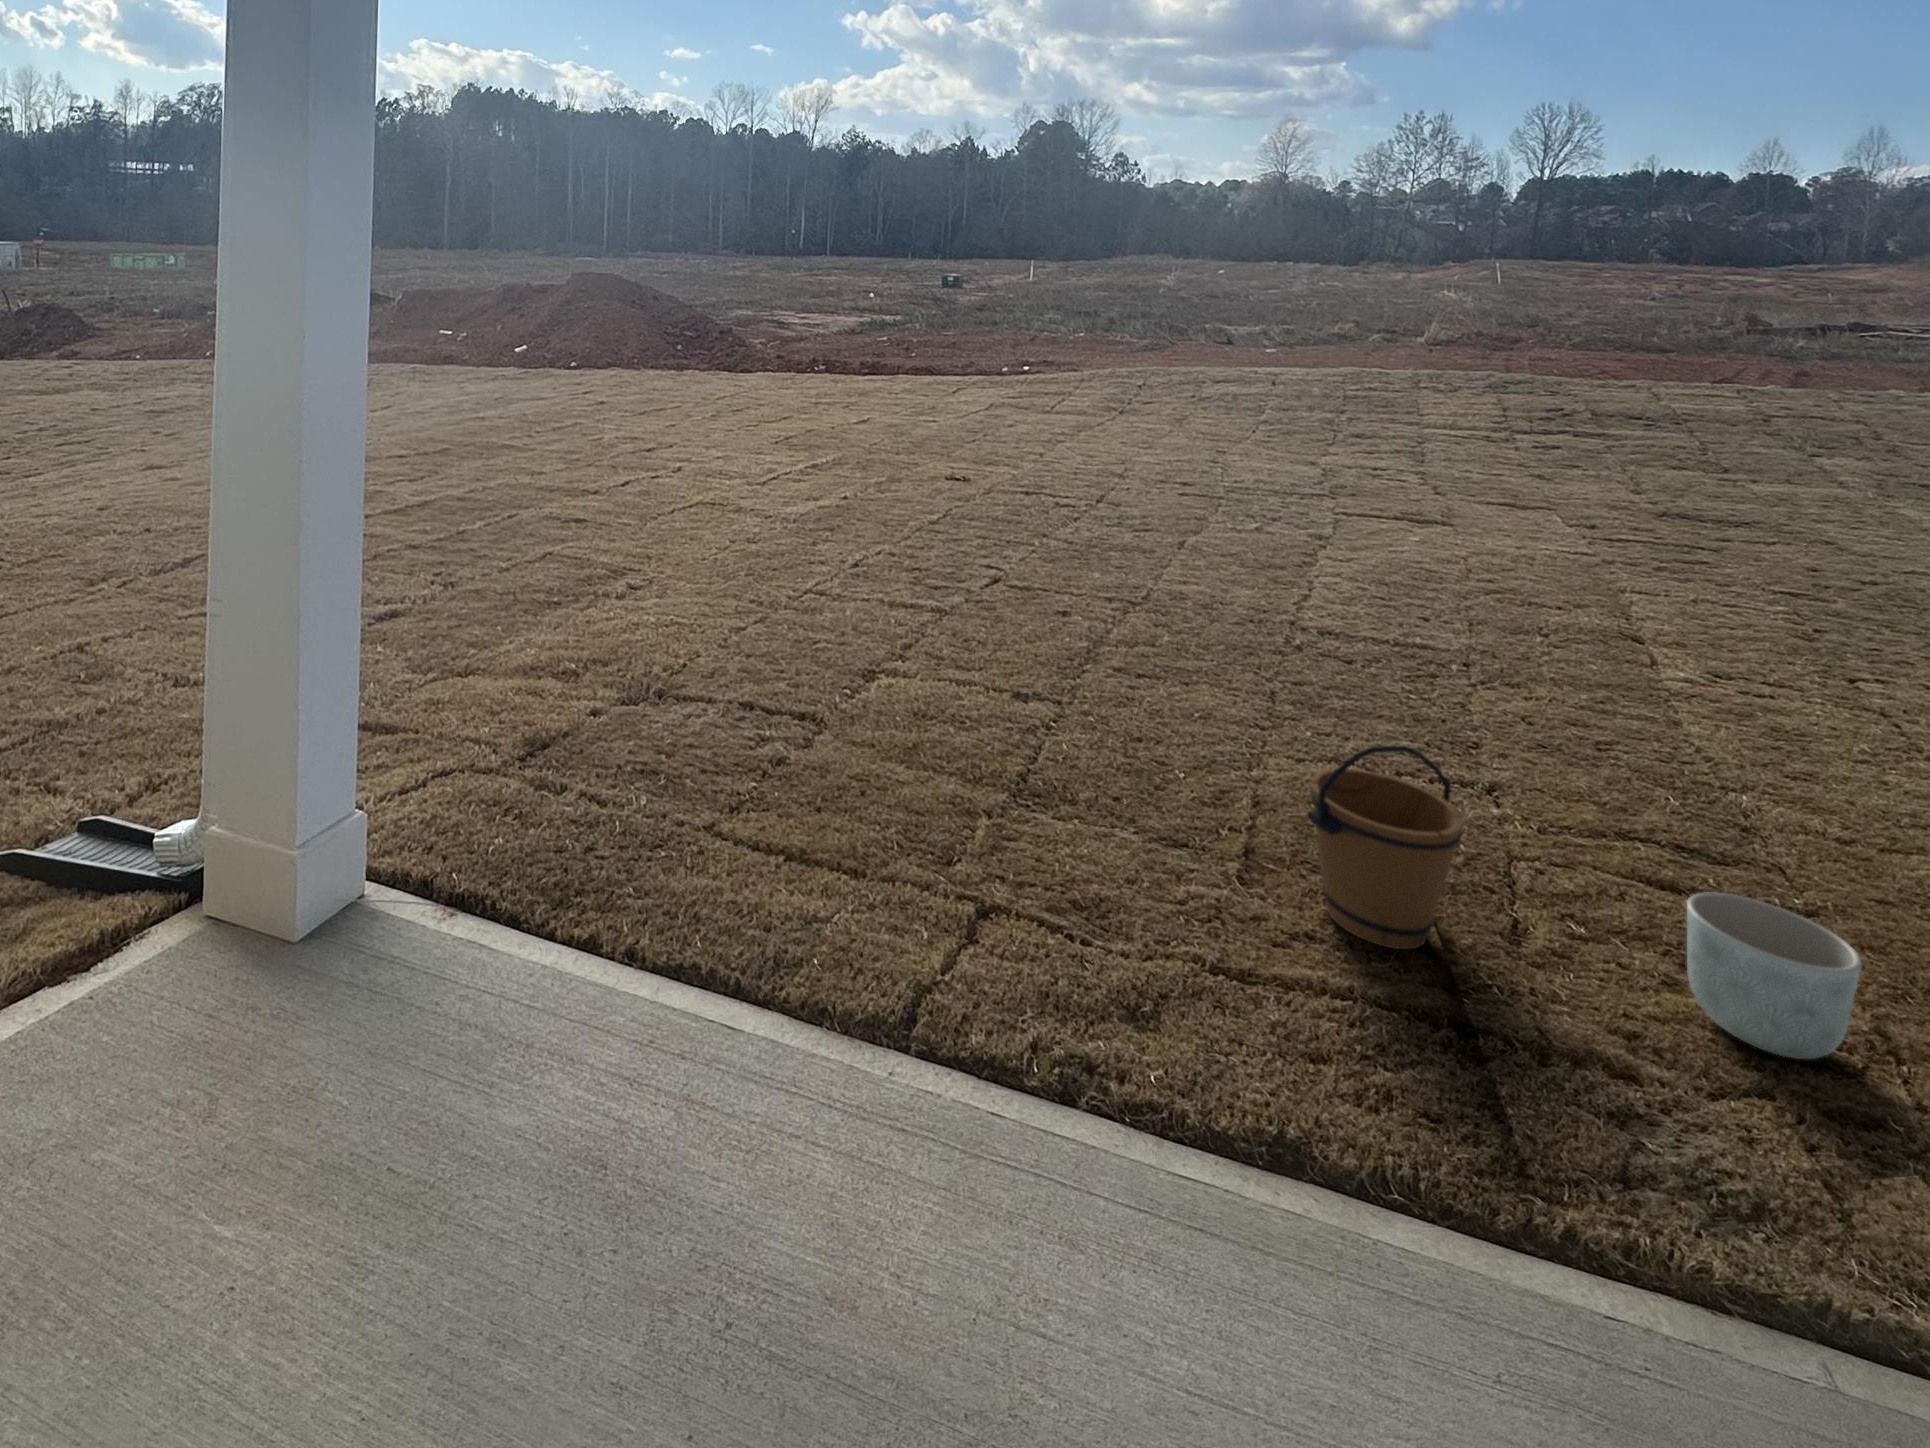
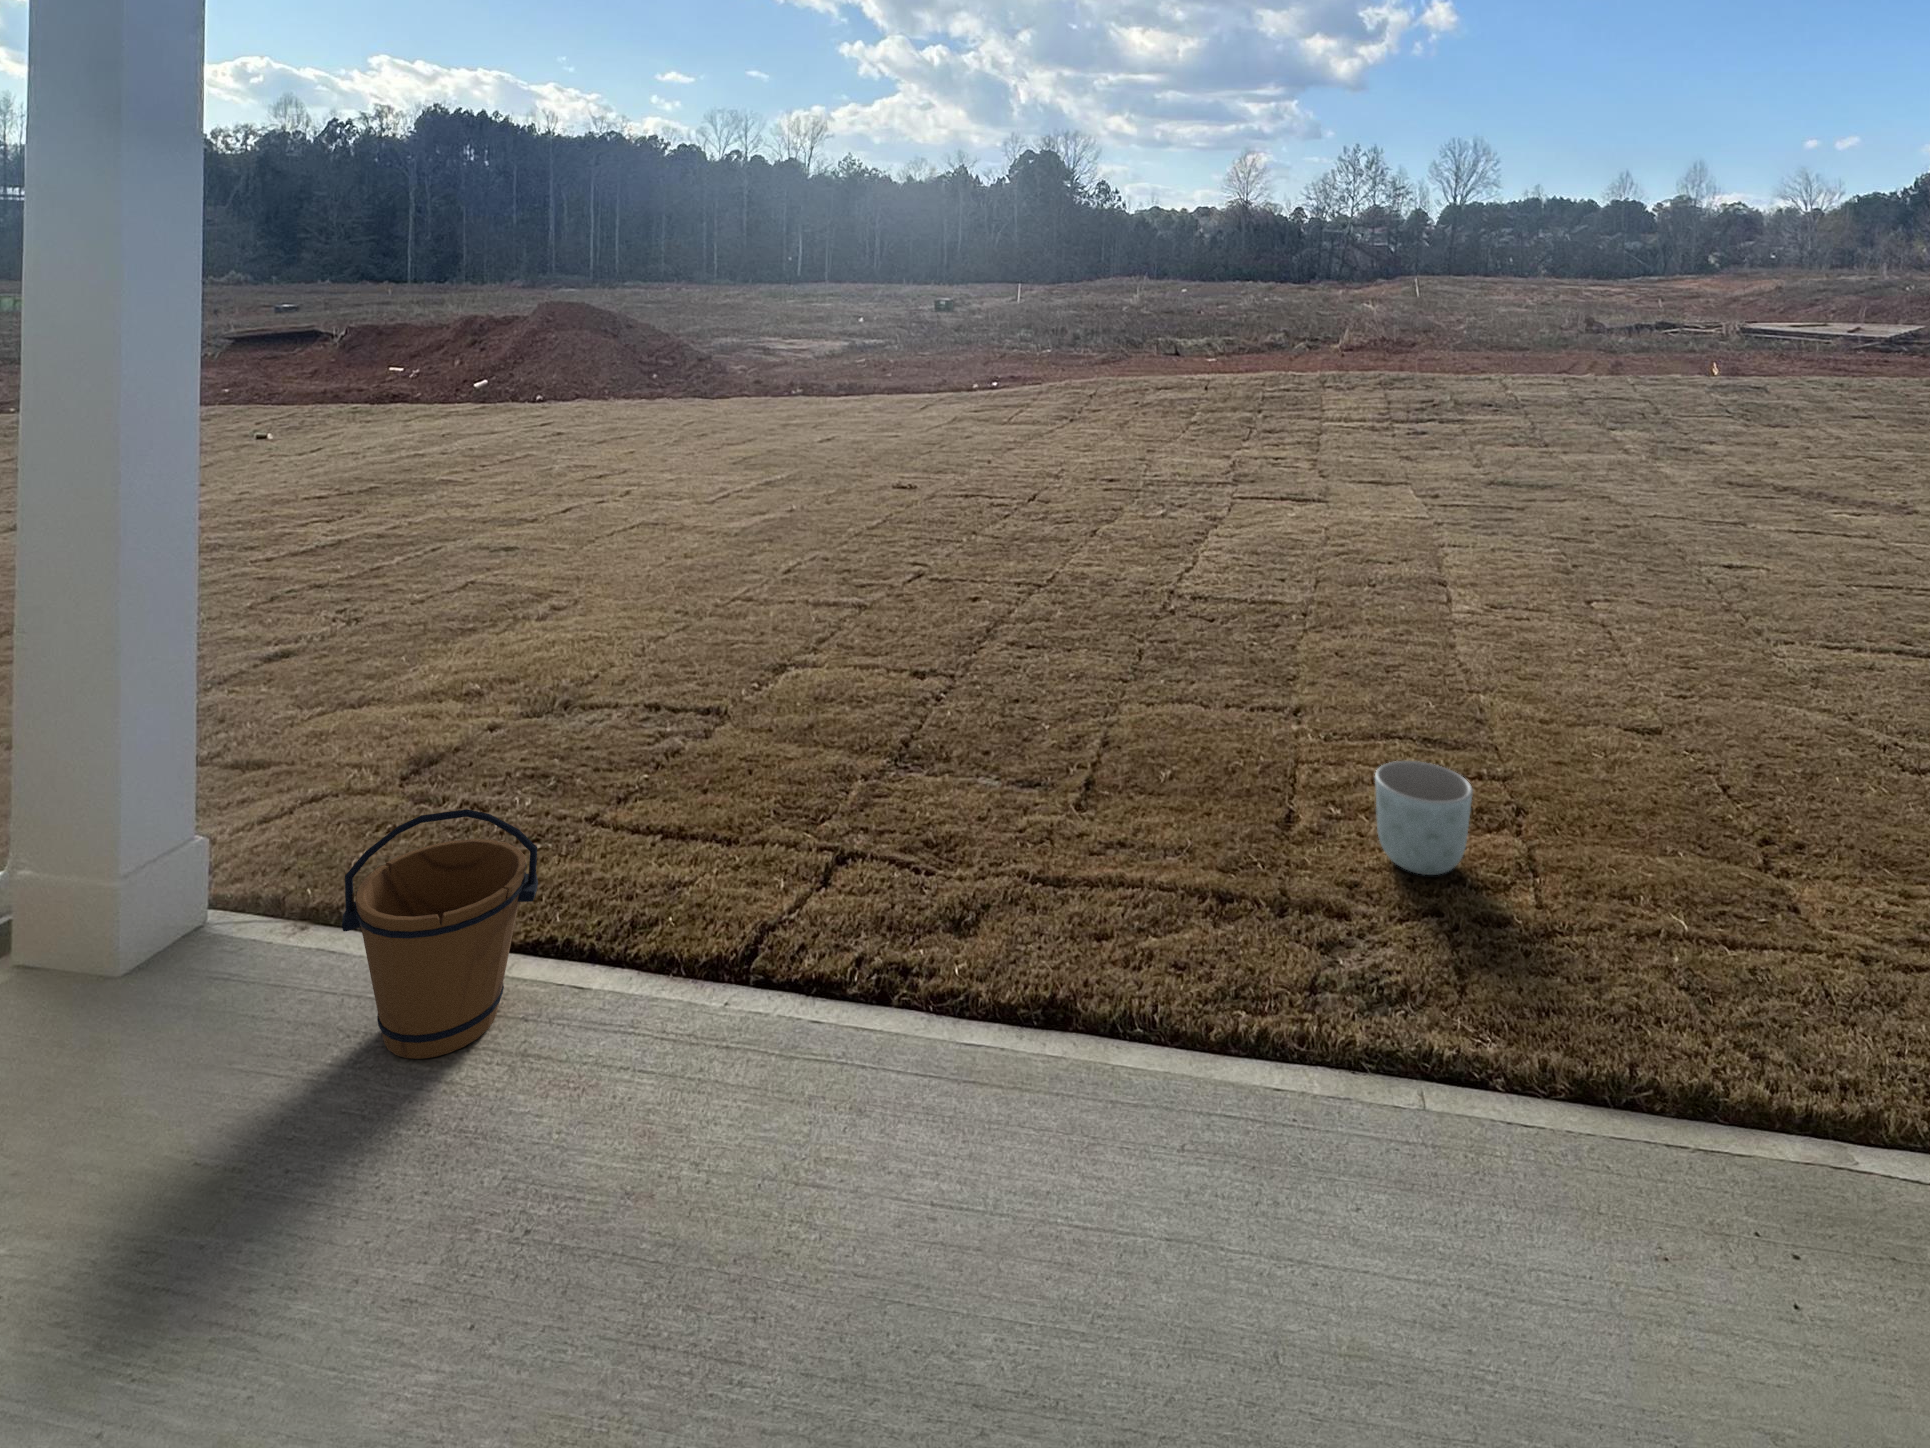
bucket: present [1307,746,1463,950] -> present [342,809,538,1059]

